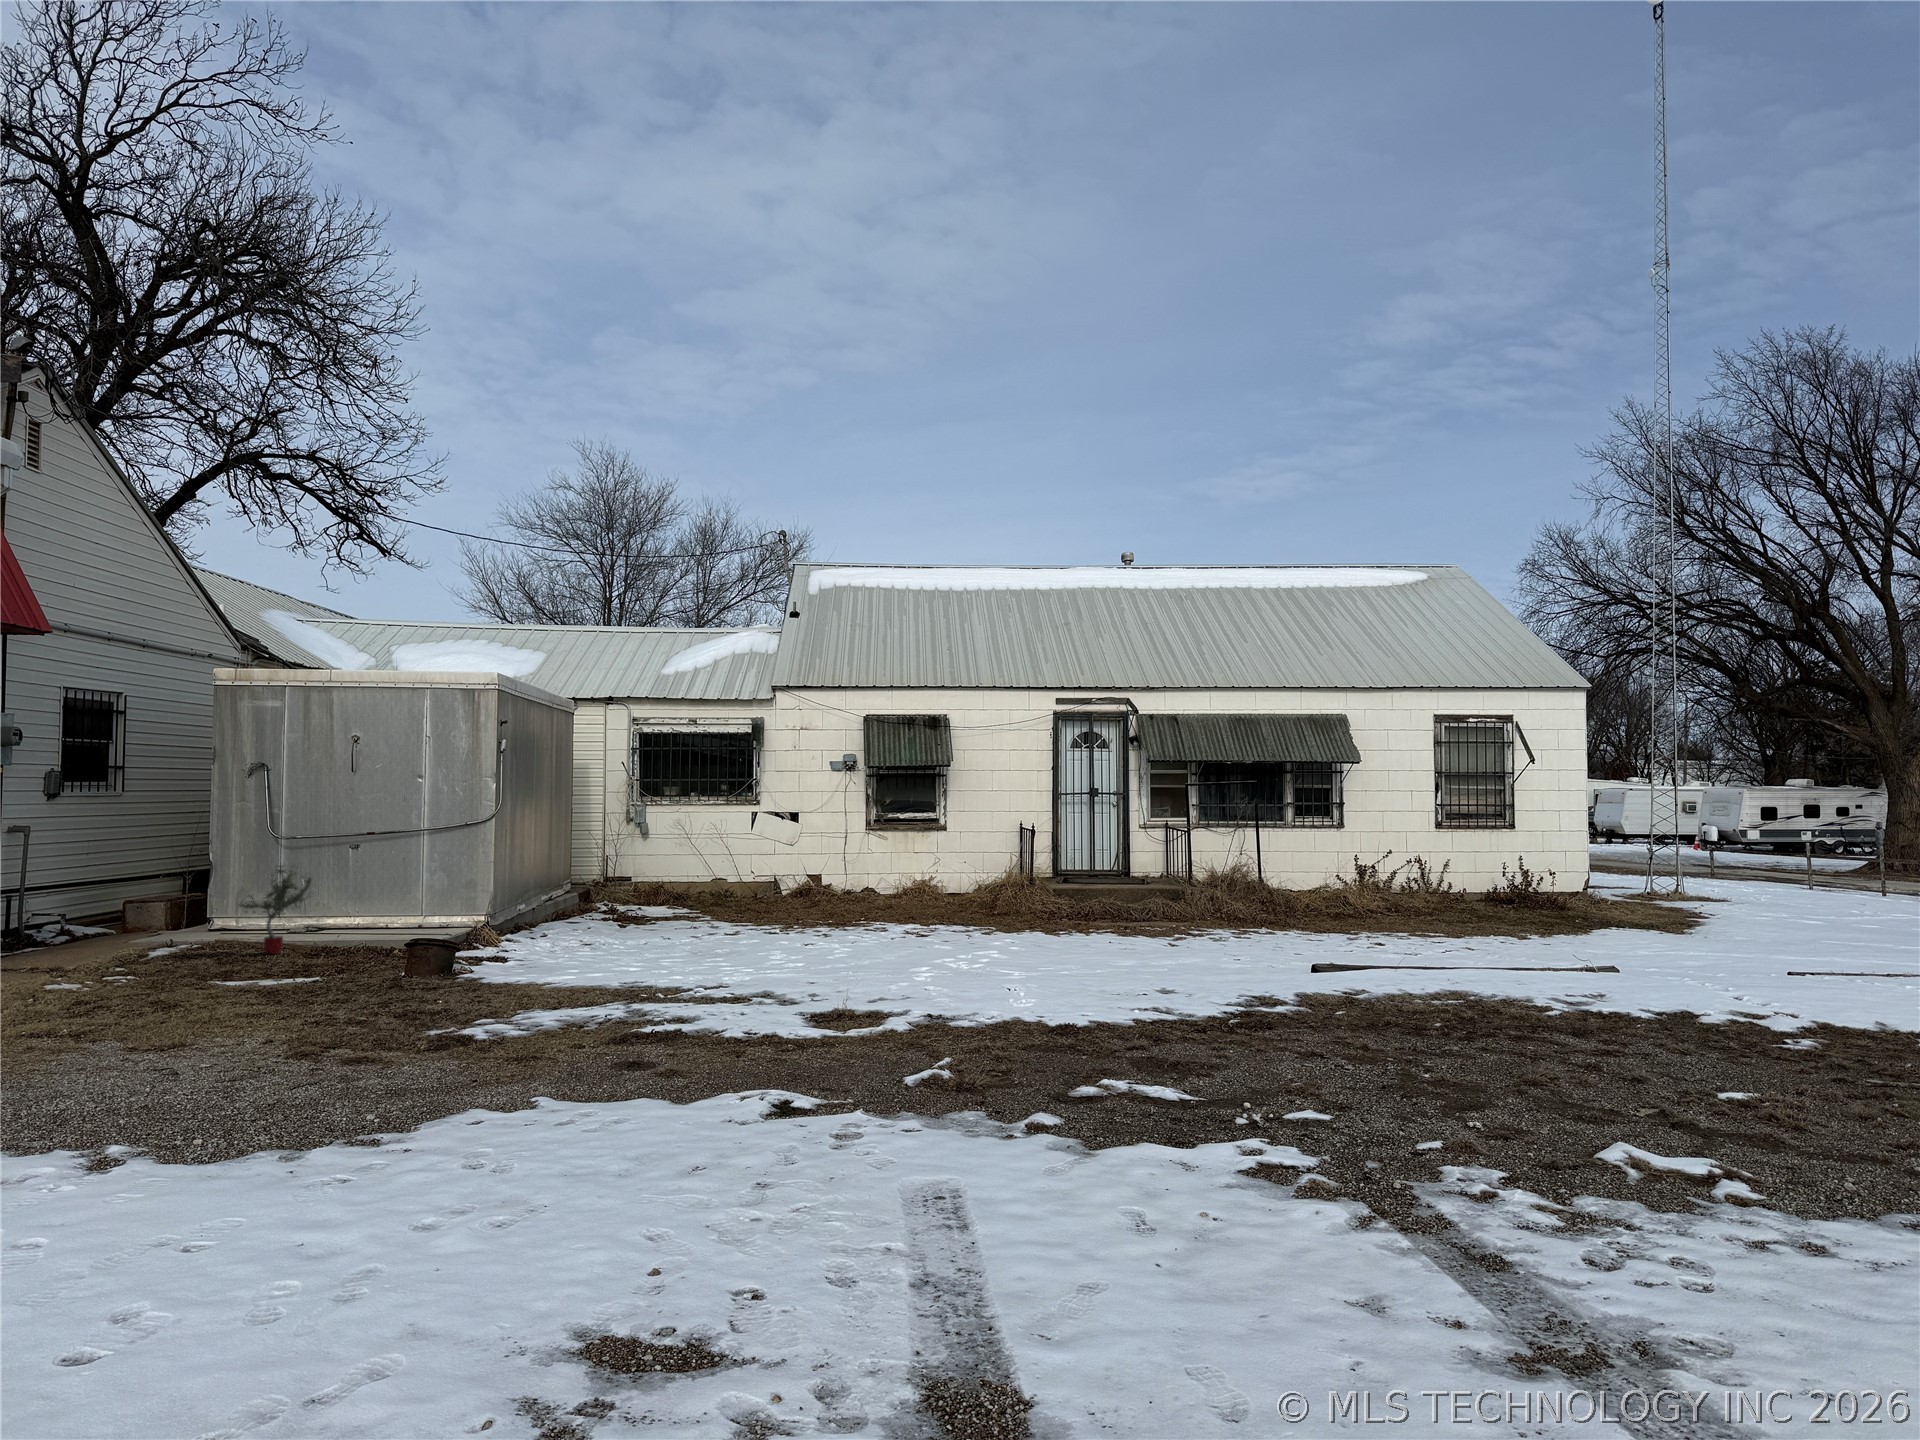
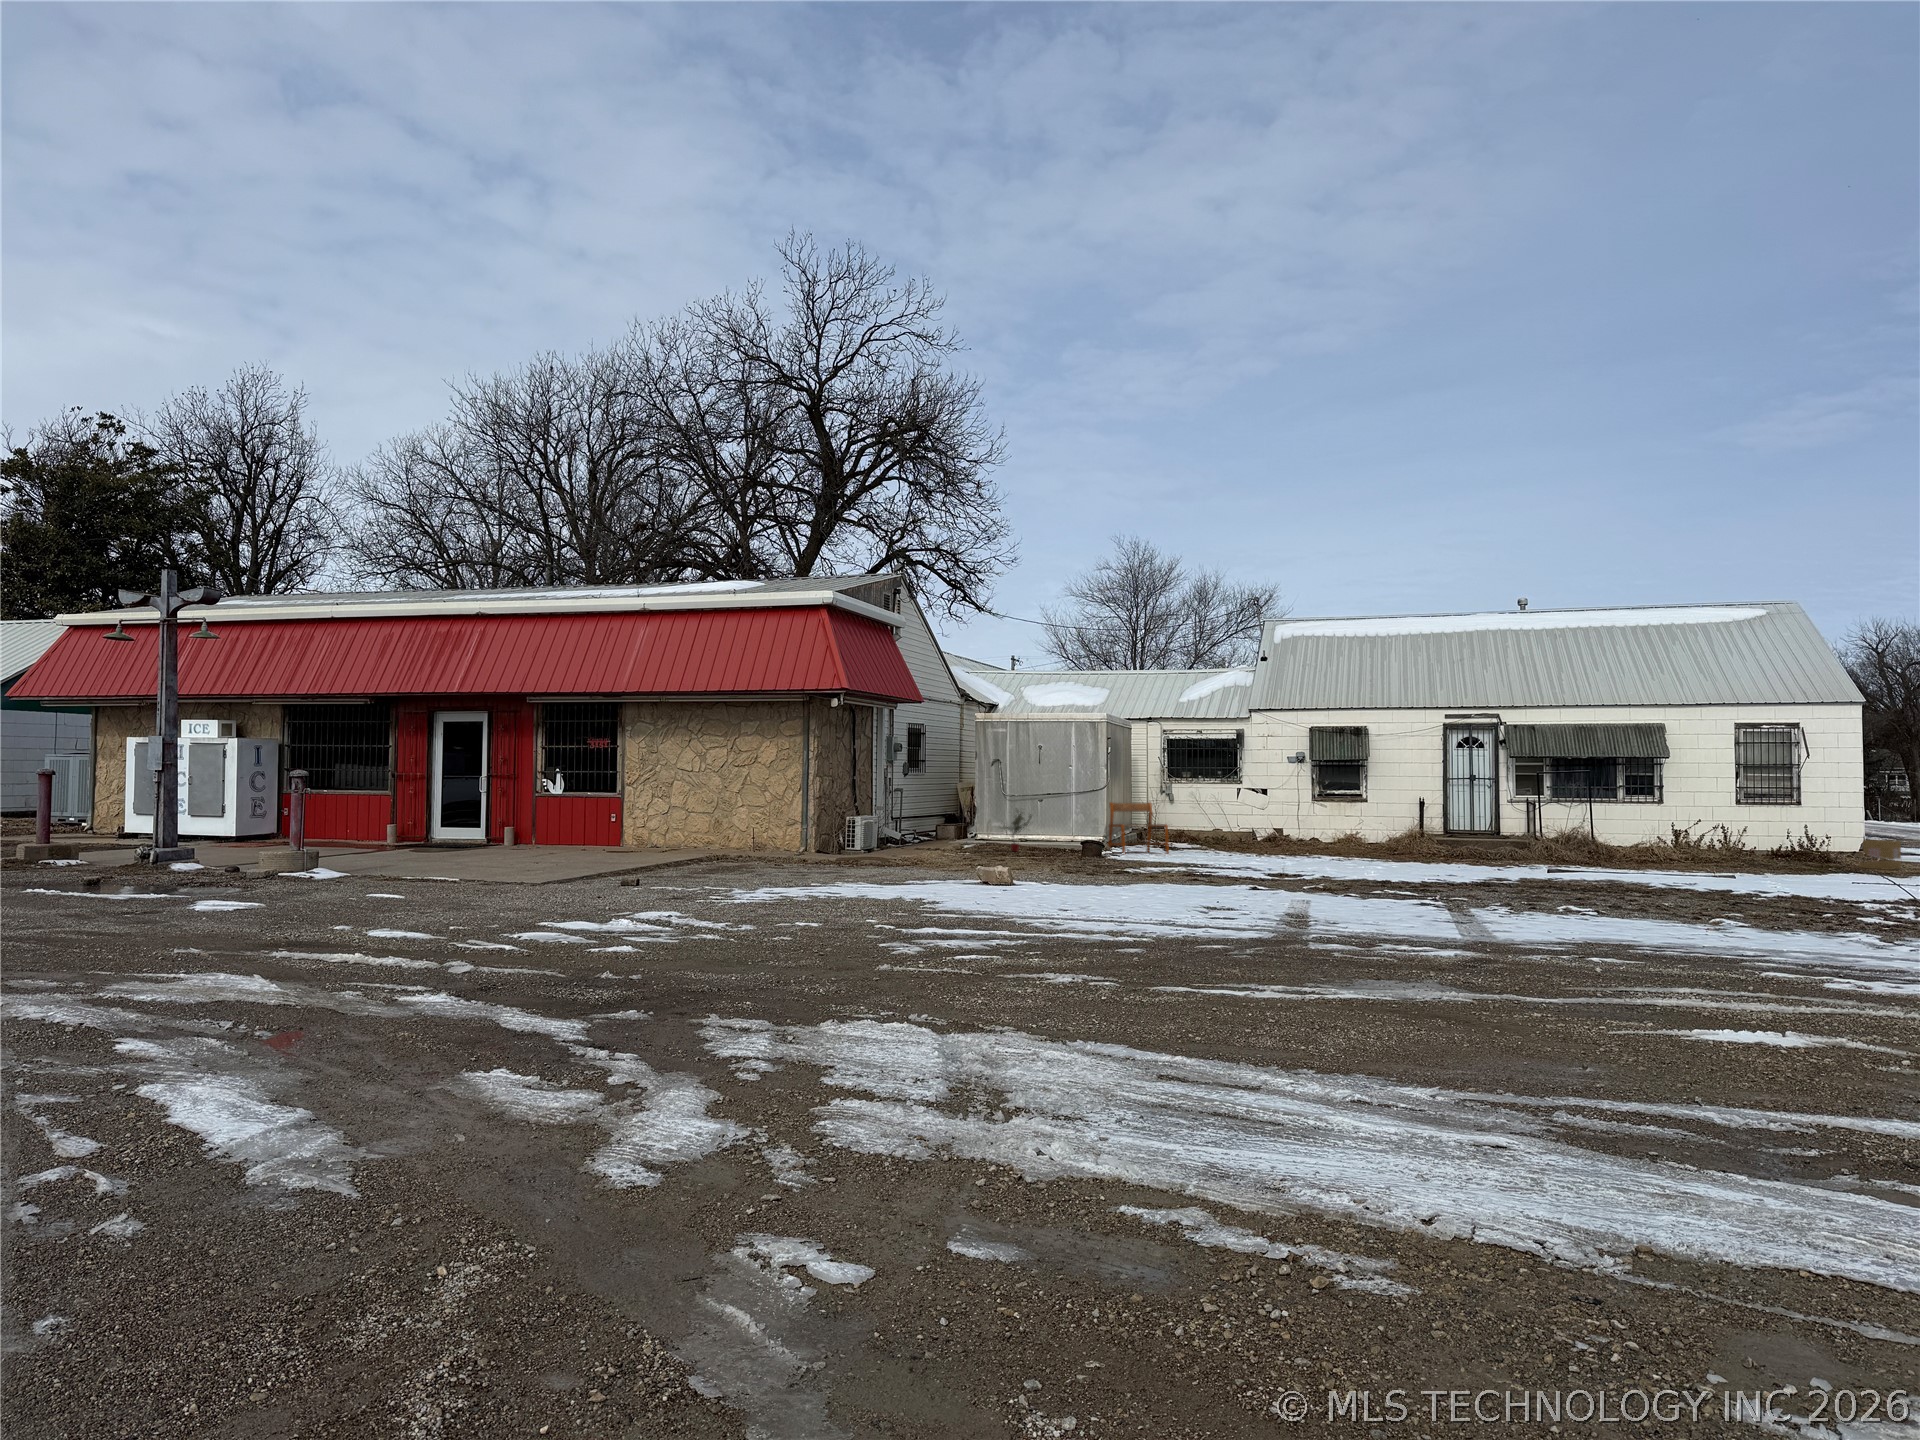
bench: none [481,844,603,948] -> present [1107,802,1169,853]
cardboard box: none [1581,873,1626,915] -> present [1859,840,1901,870]

